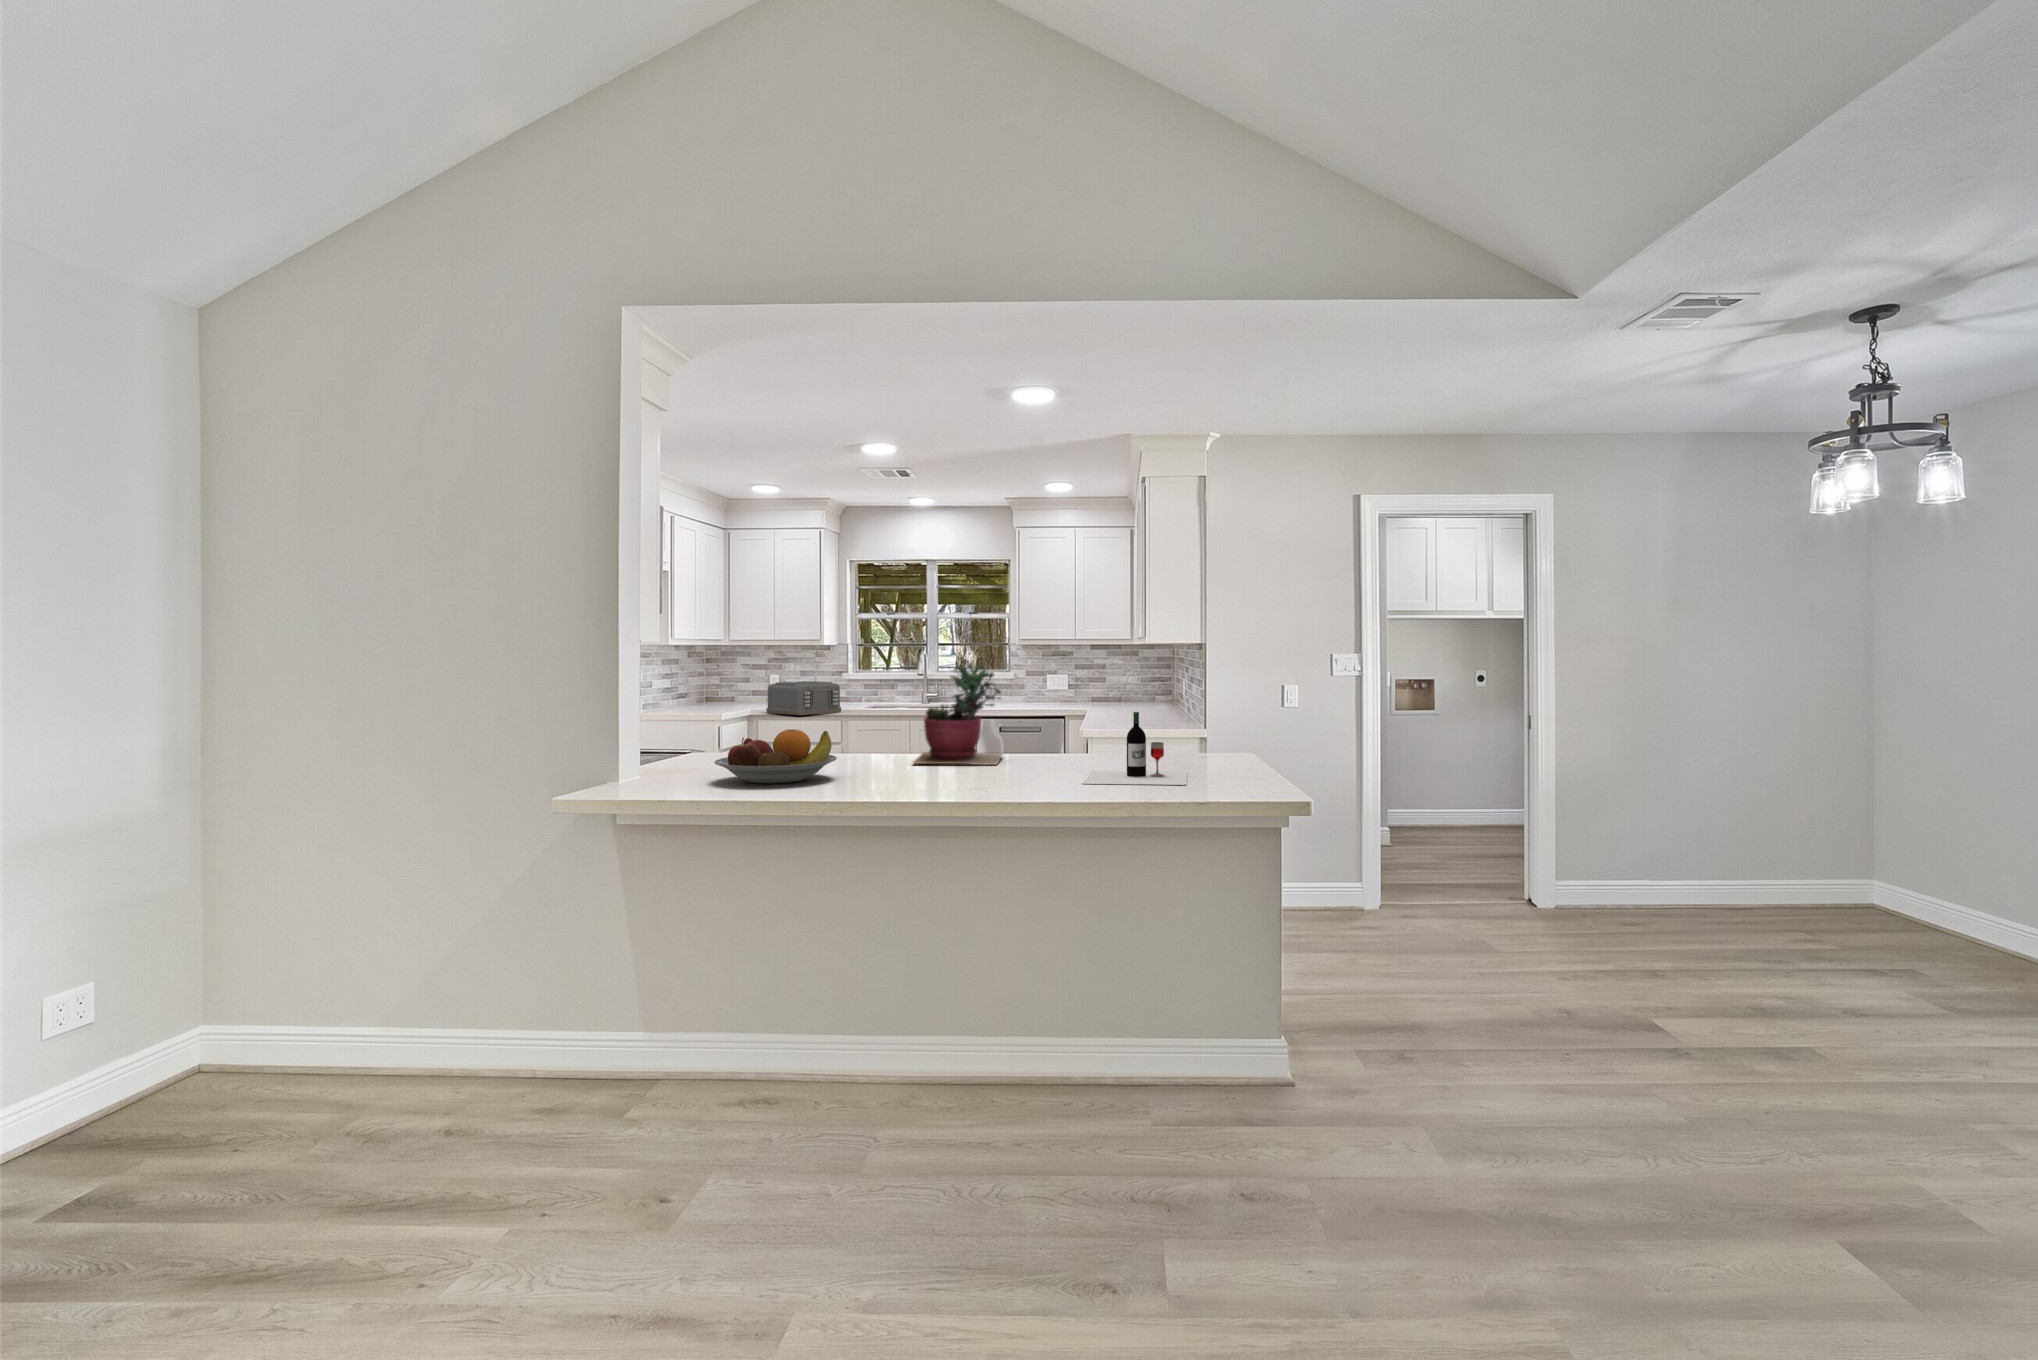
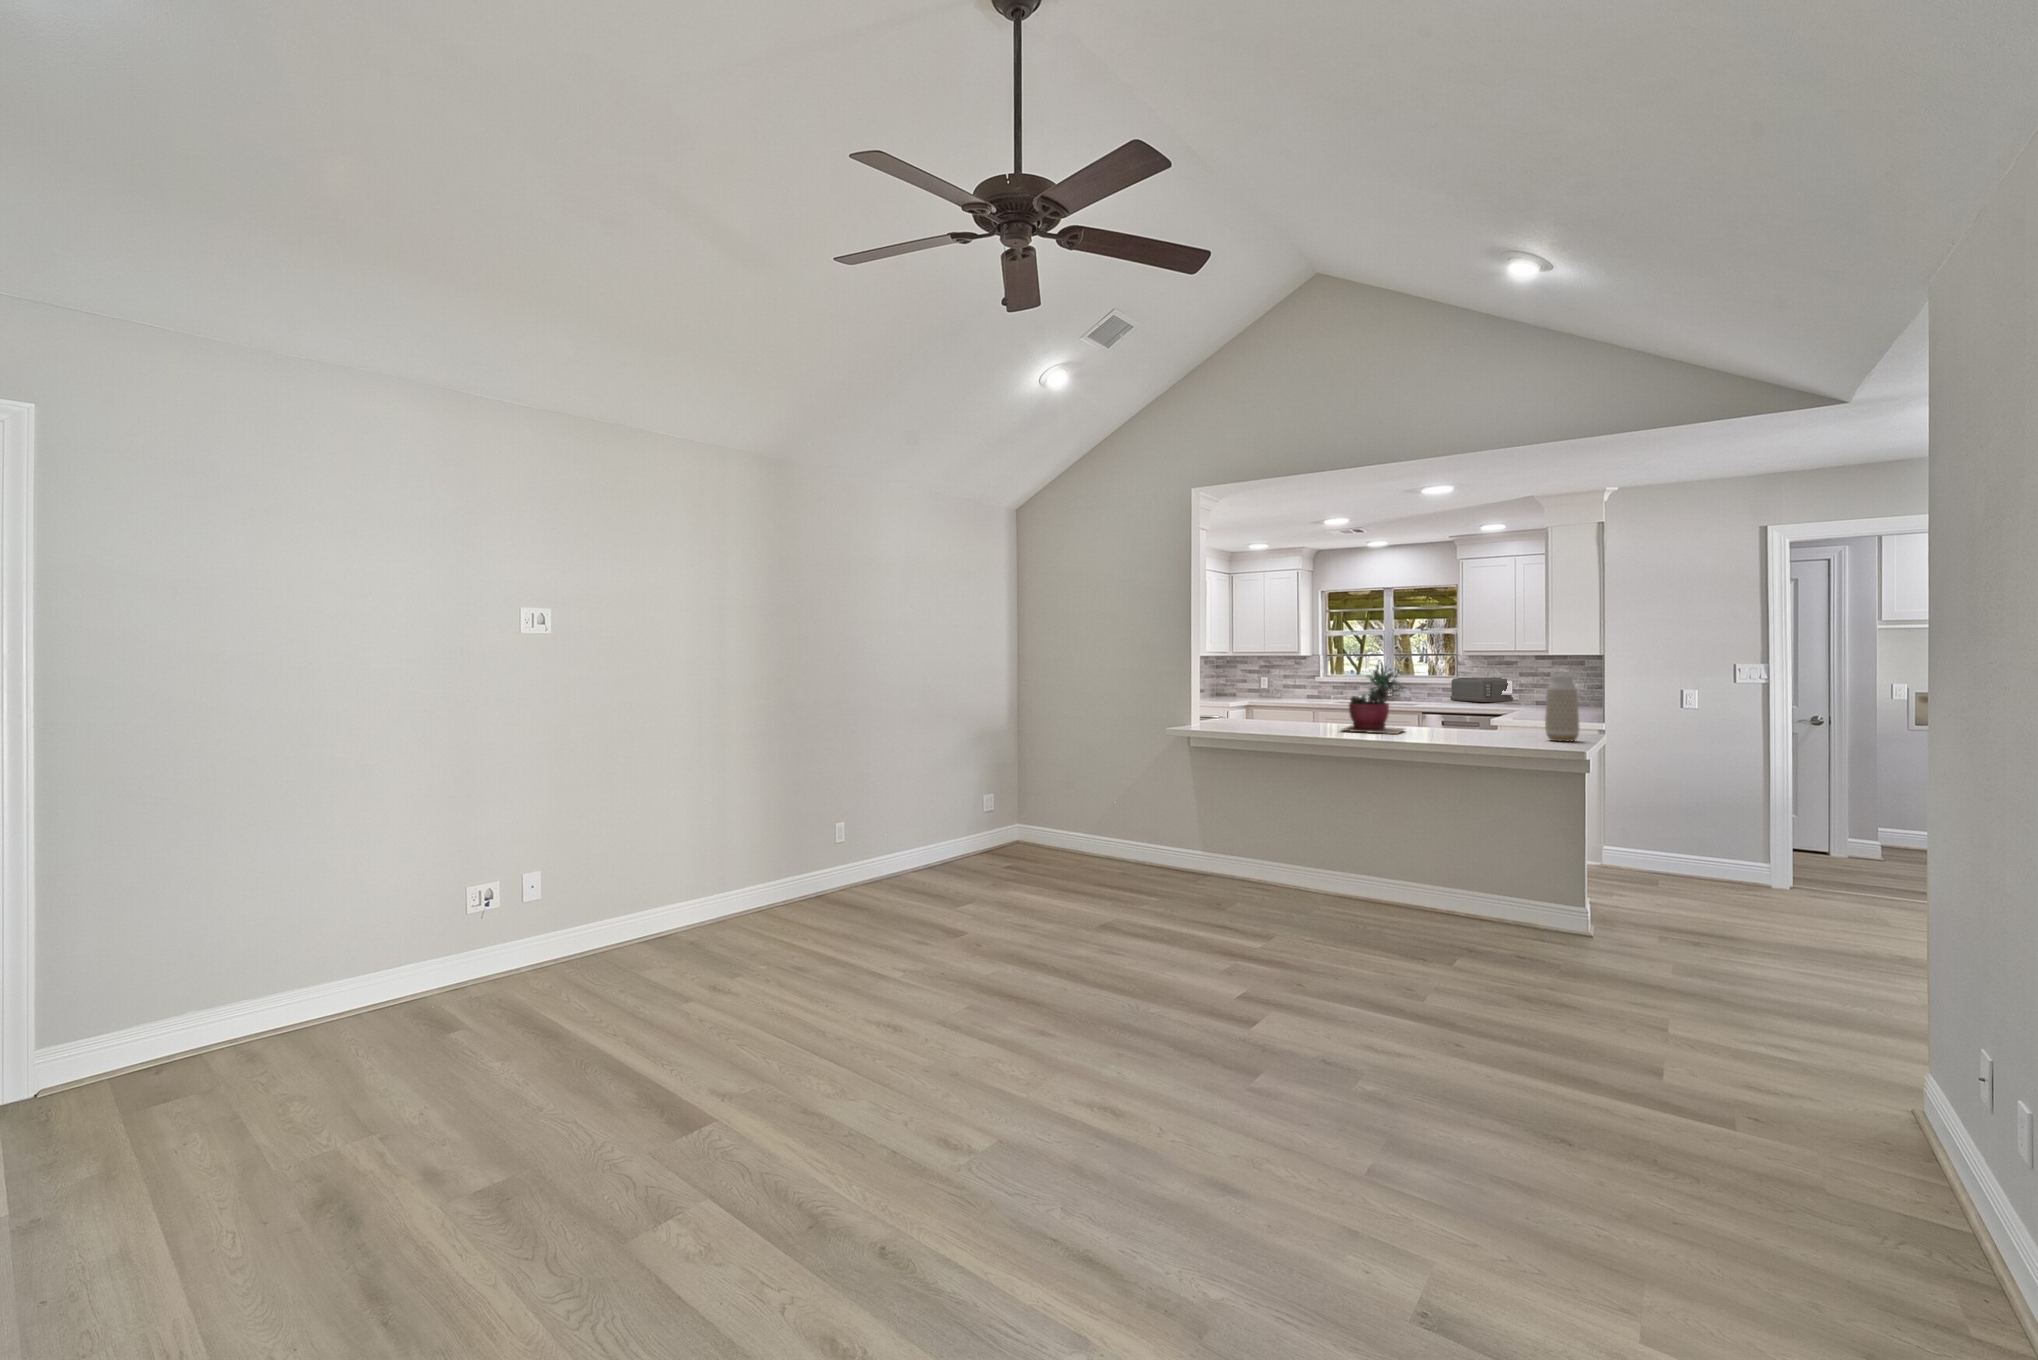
vase: none [1188,672,1229,764] -> present [1545,675,1579,742]
toaster: present [766,681,841,715] -> present [1450,677,1513,702]
wine bottle: present [1083,712,1187,785] -> none [1445,701,1534,748]
fruit bowl: present [714,729,837,784] -> none [1216,704,1287,735]

